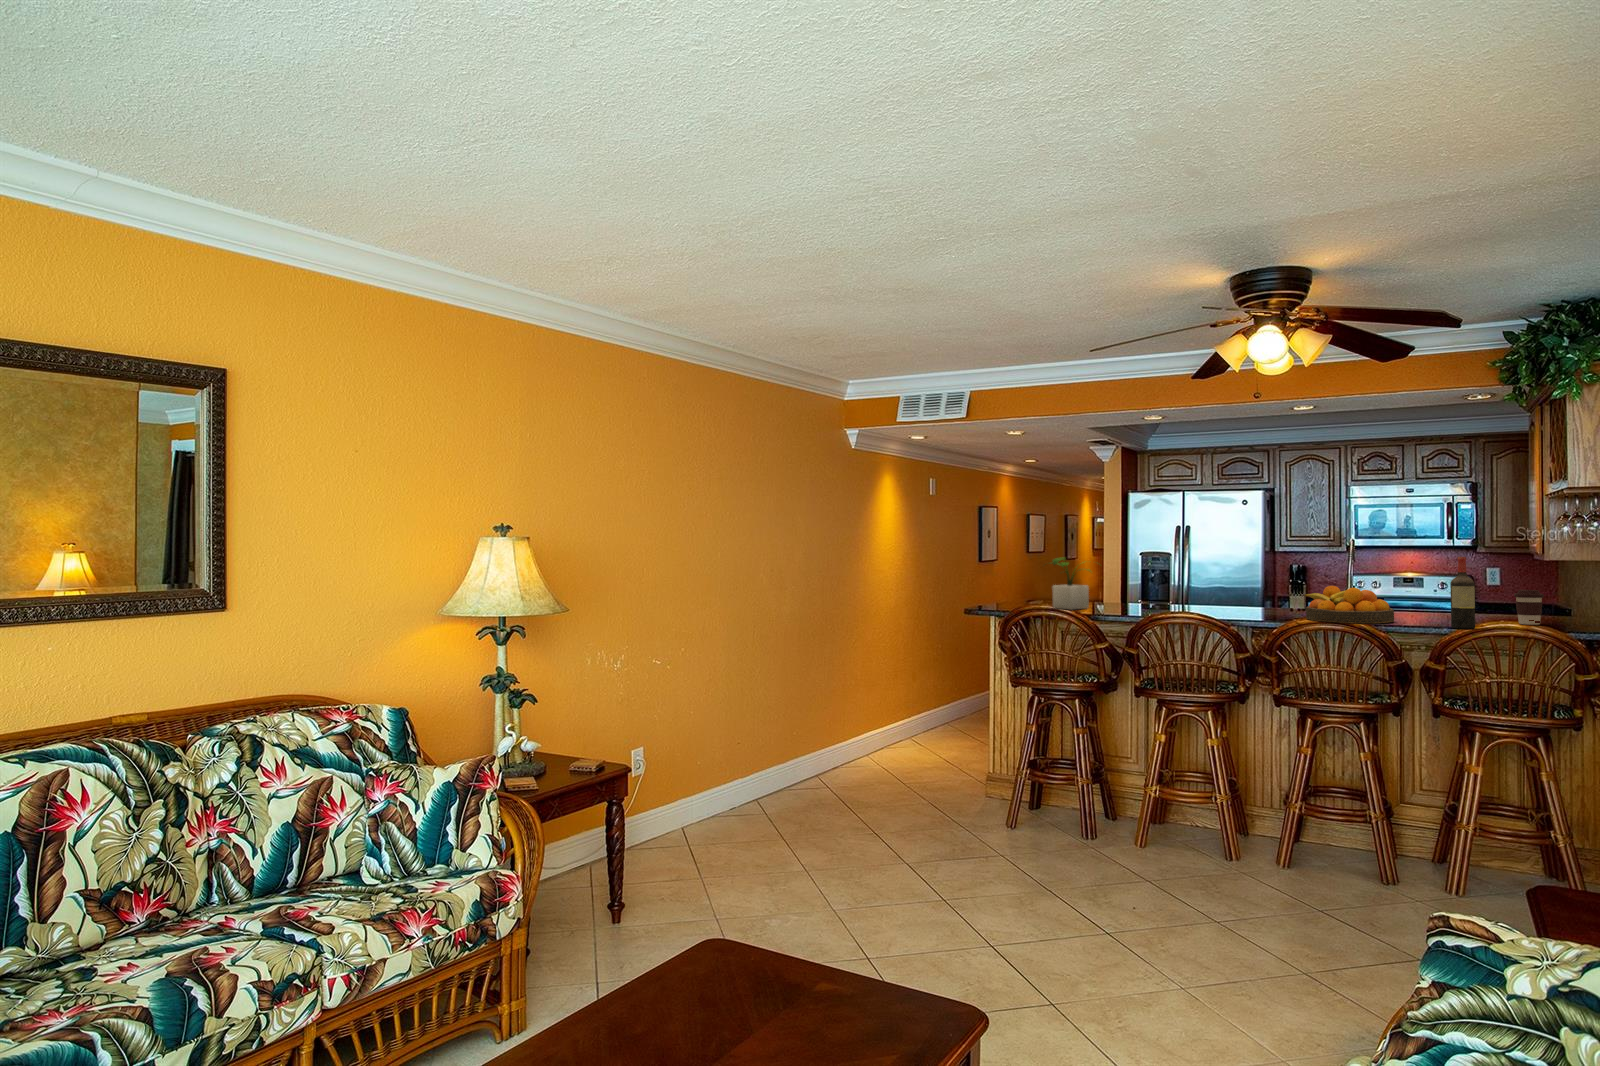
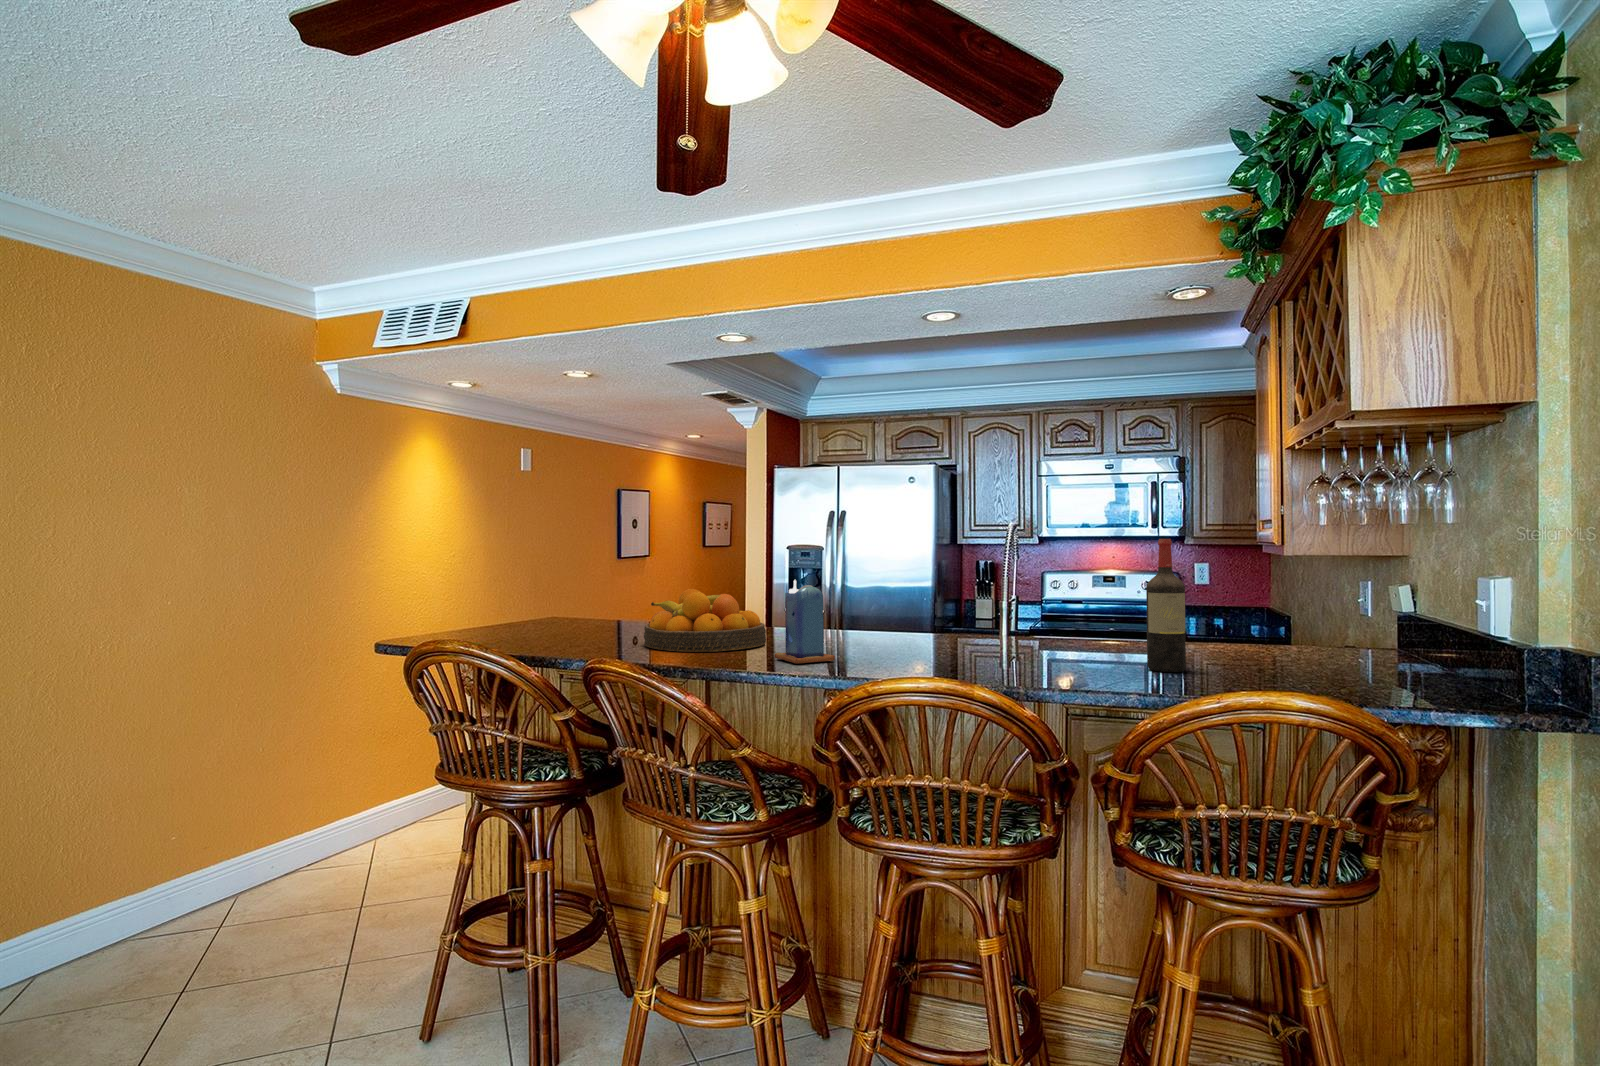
potted plant: present [1052,558,1090,610] -> none [553,545,651,633]
candle: none [1220,578,1259,623] -> present [775,580,835,664]
fruit bowl: present [1304,586,1394,624] -> present [644,589,766,652]
coffee cup: present [1514,590,1544,625] -> none [1242,597,1286,657]

